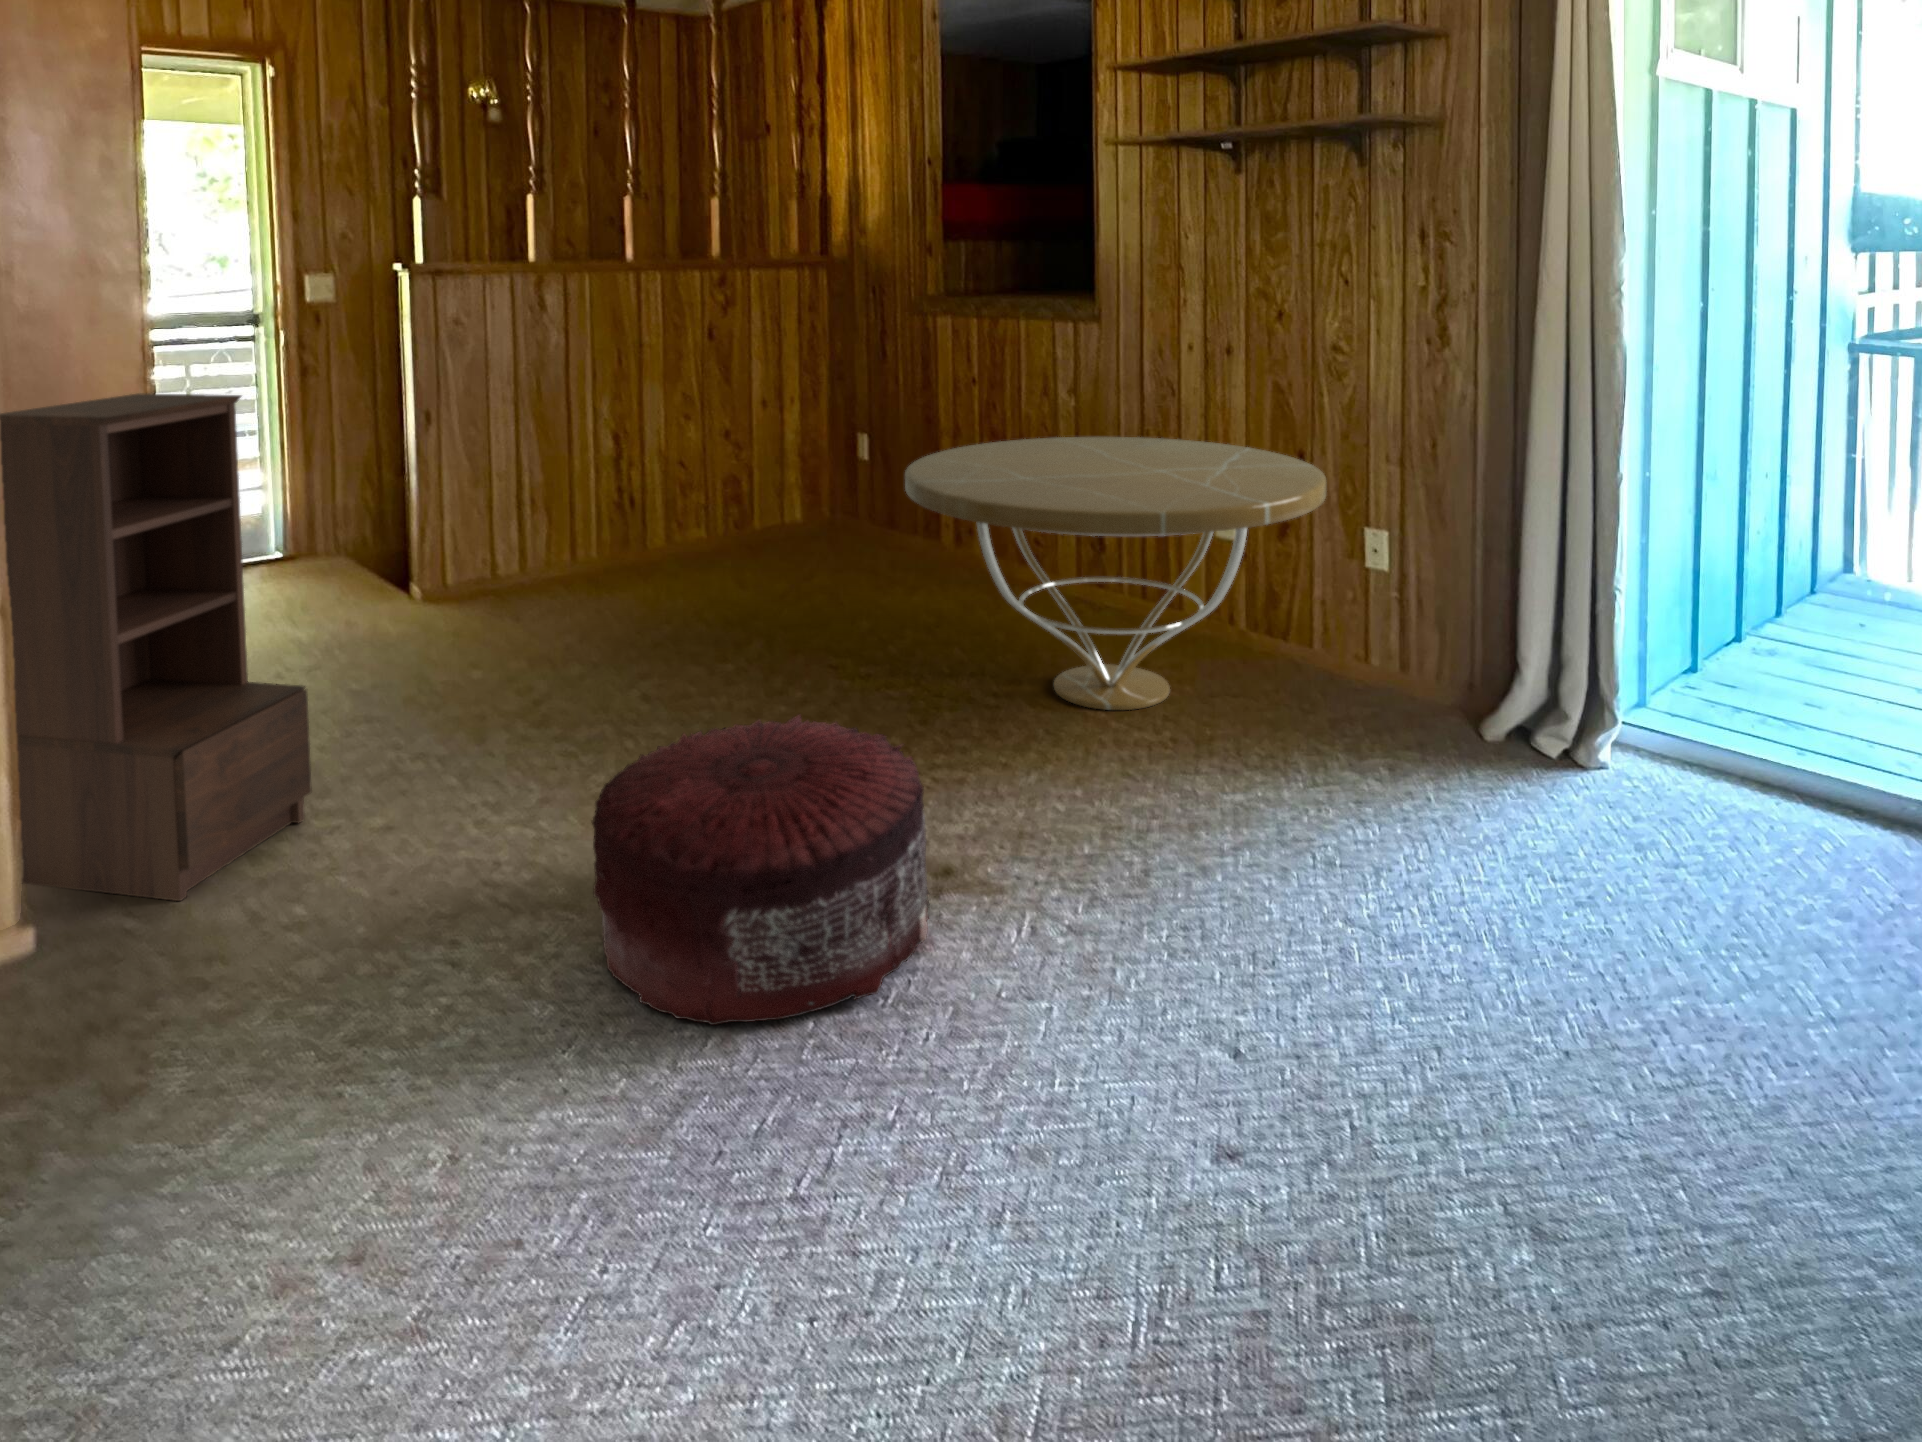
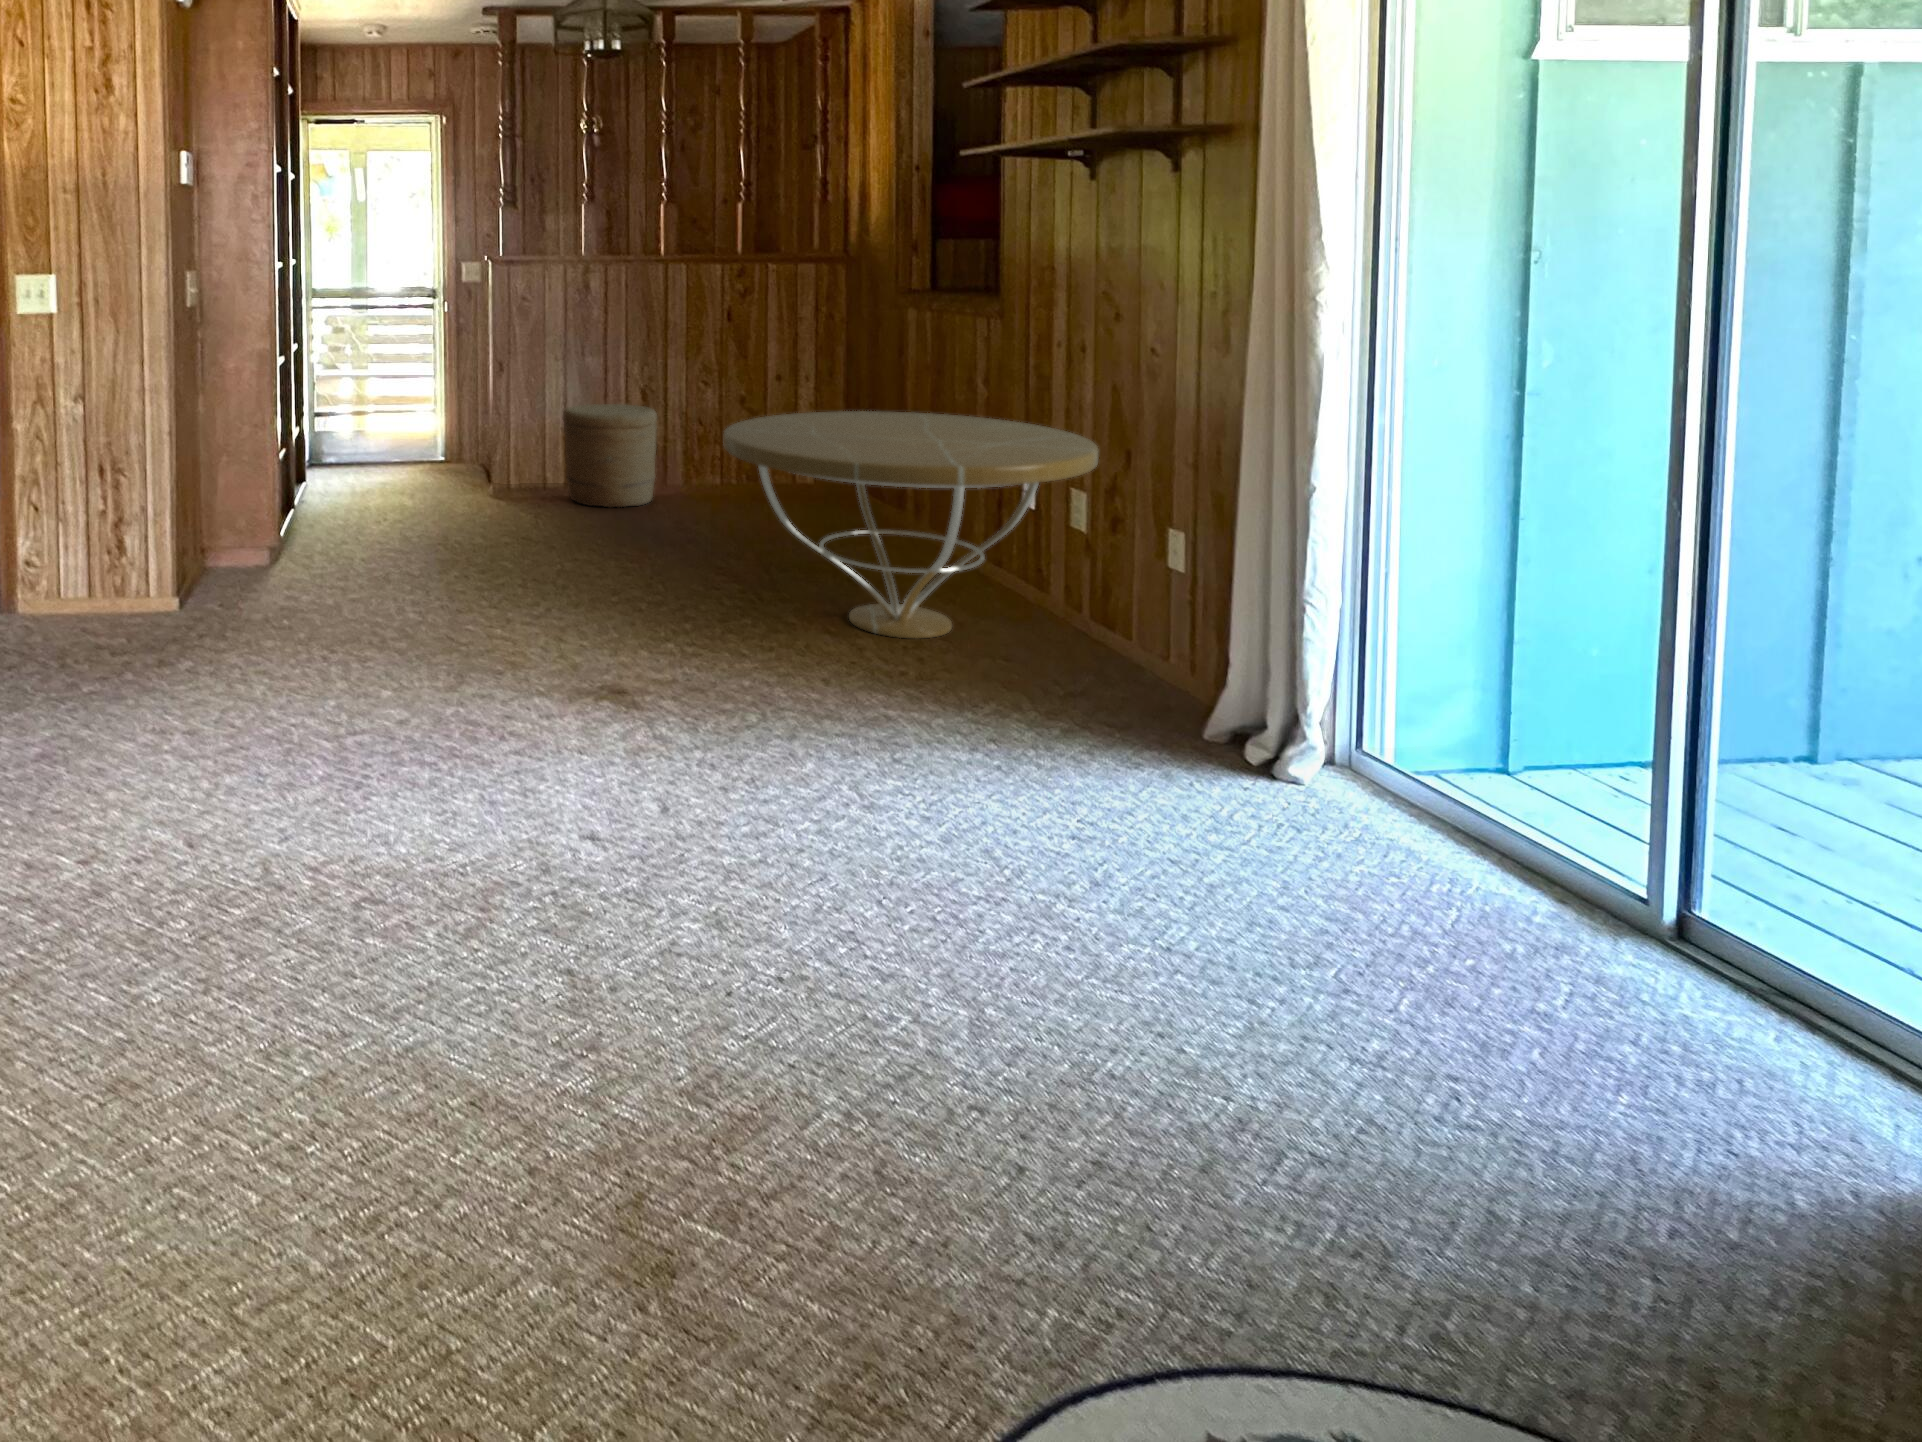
bookshelf: present [0,393,312,901] -> none [187,329,329,603]
woven basket: none [528,456,660,600] -> present [563,404,657,508]
pouf: present [592,715,929,1025] -> none [380,557,600,718]

